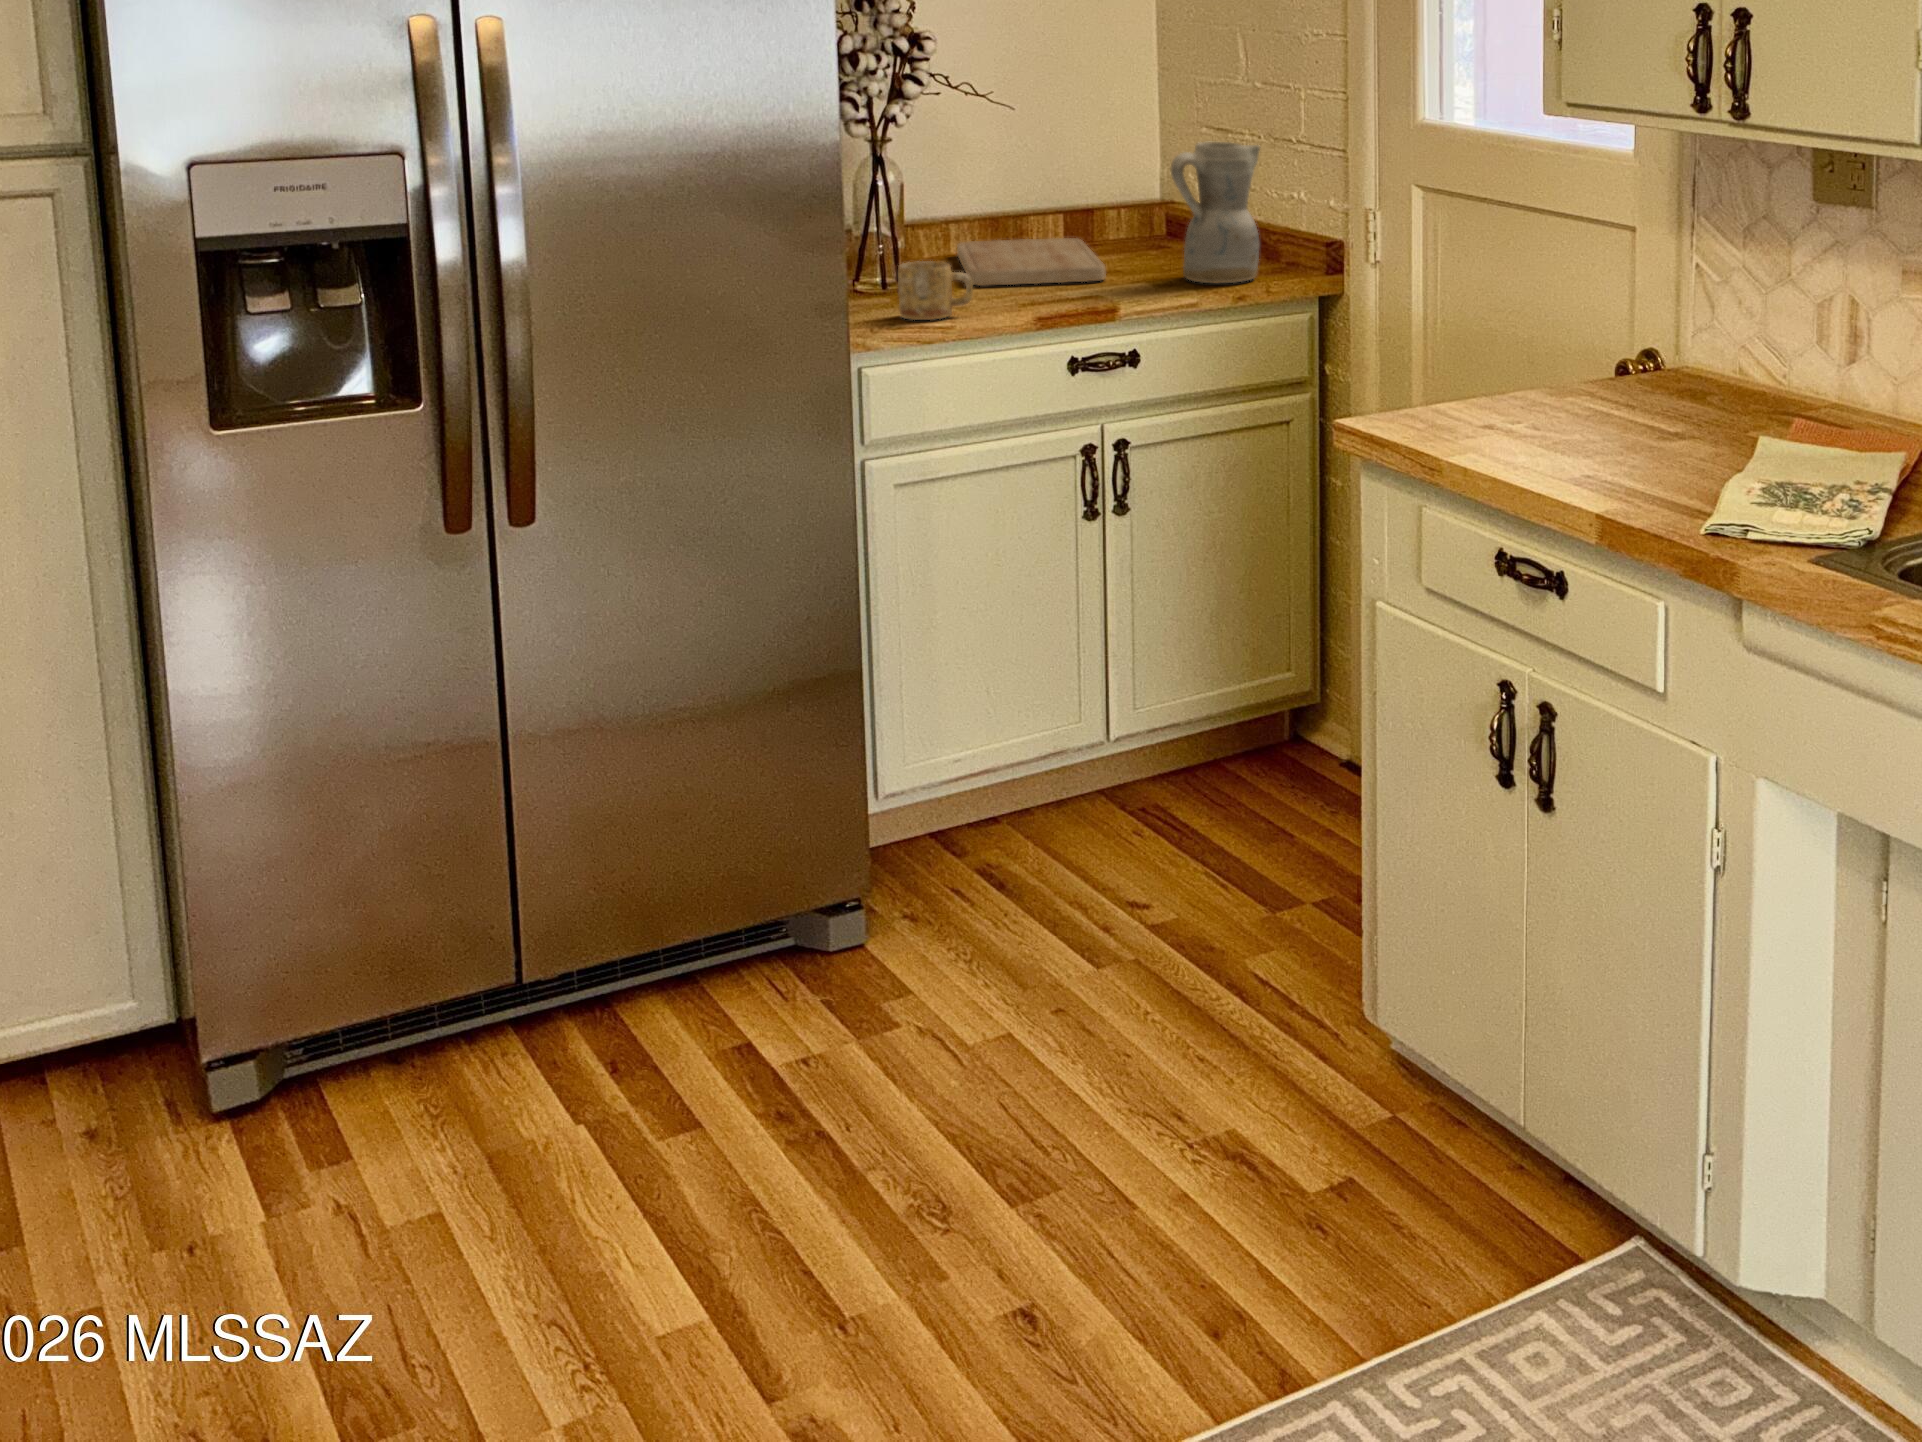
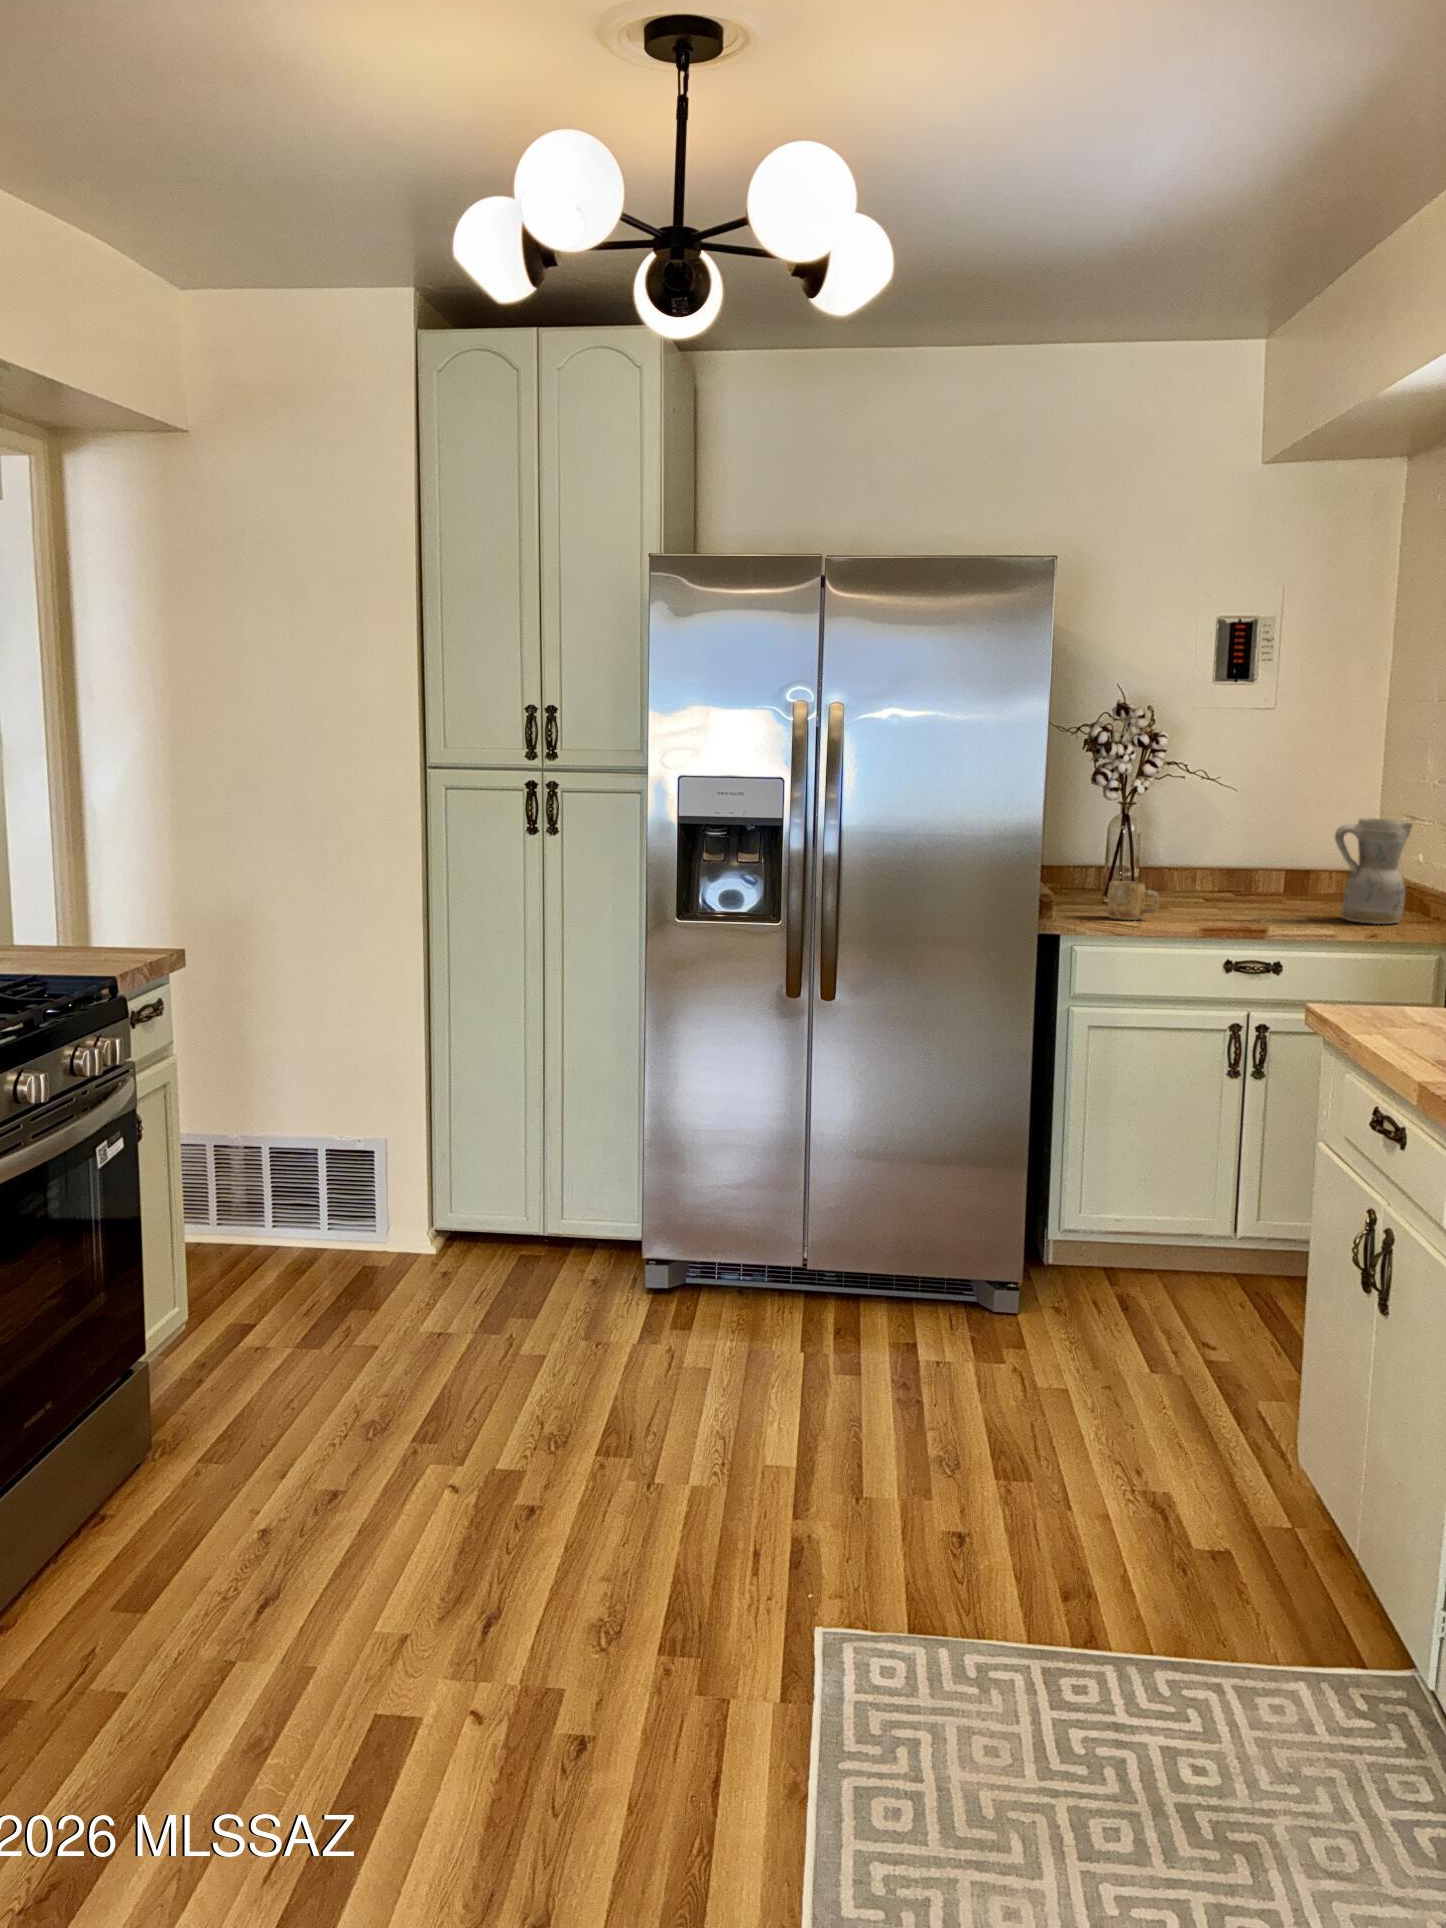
cutting board: present [957,238,1106,286] -> none [1184,883,1294,913]

